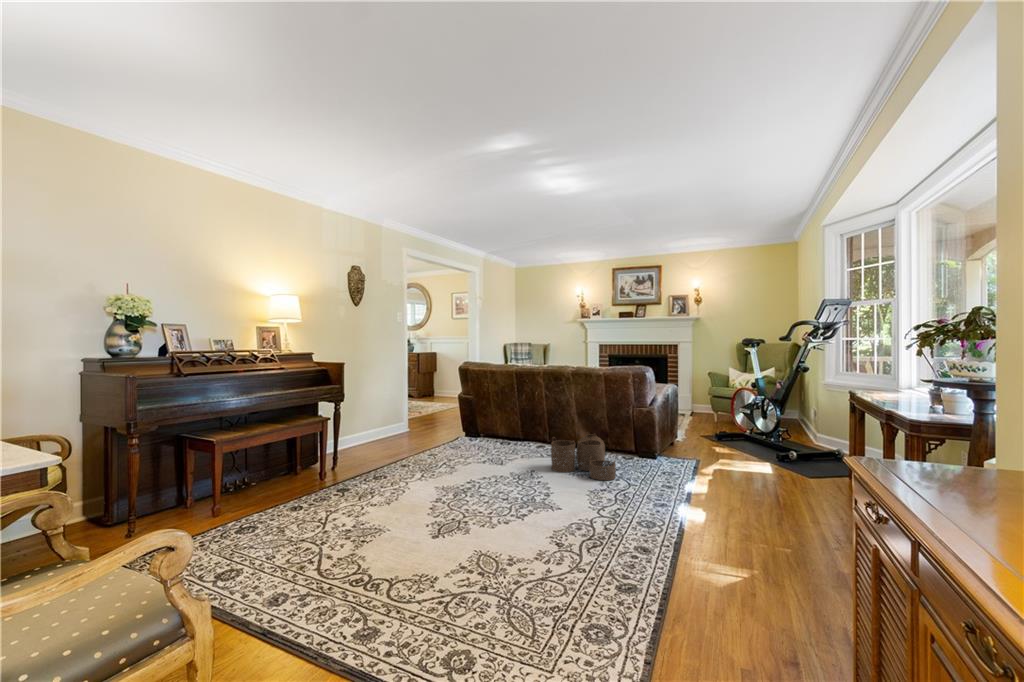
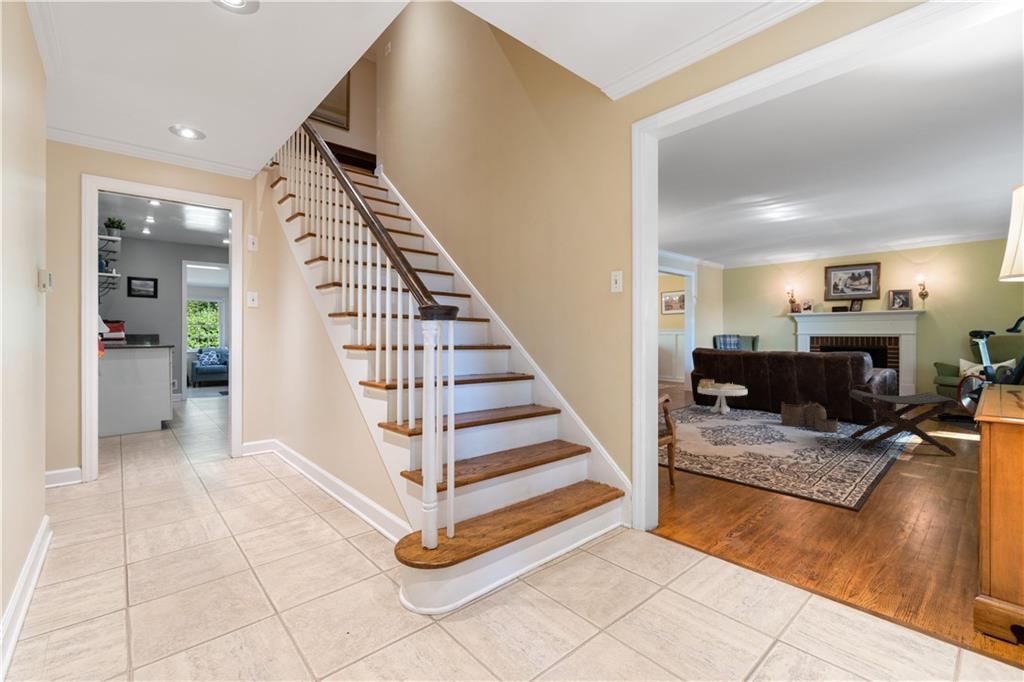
side table: none [455,405,517,455] -> present [698,379,748,414]
footstool: none [626,423,753,520] -> present [849,390,958,456]

